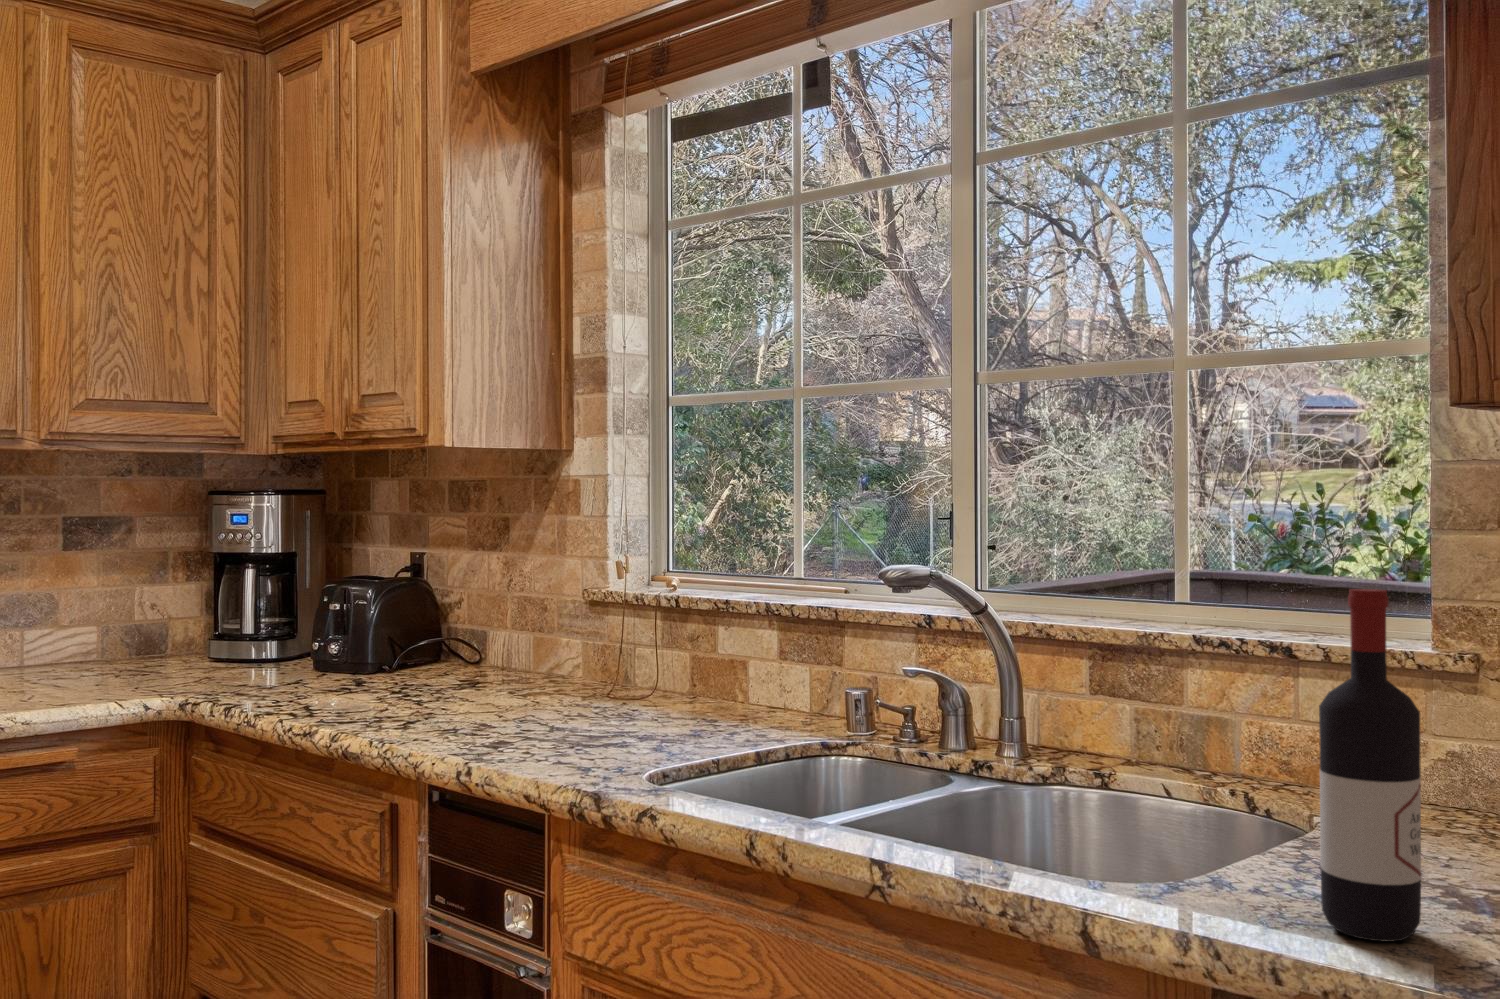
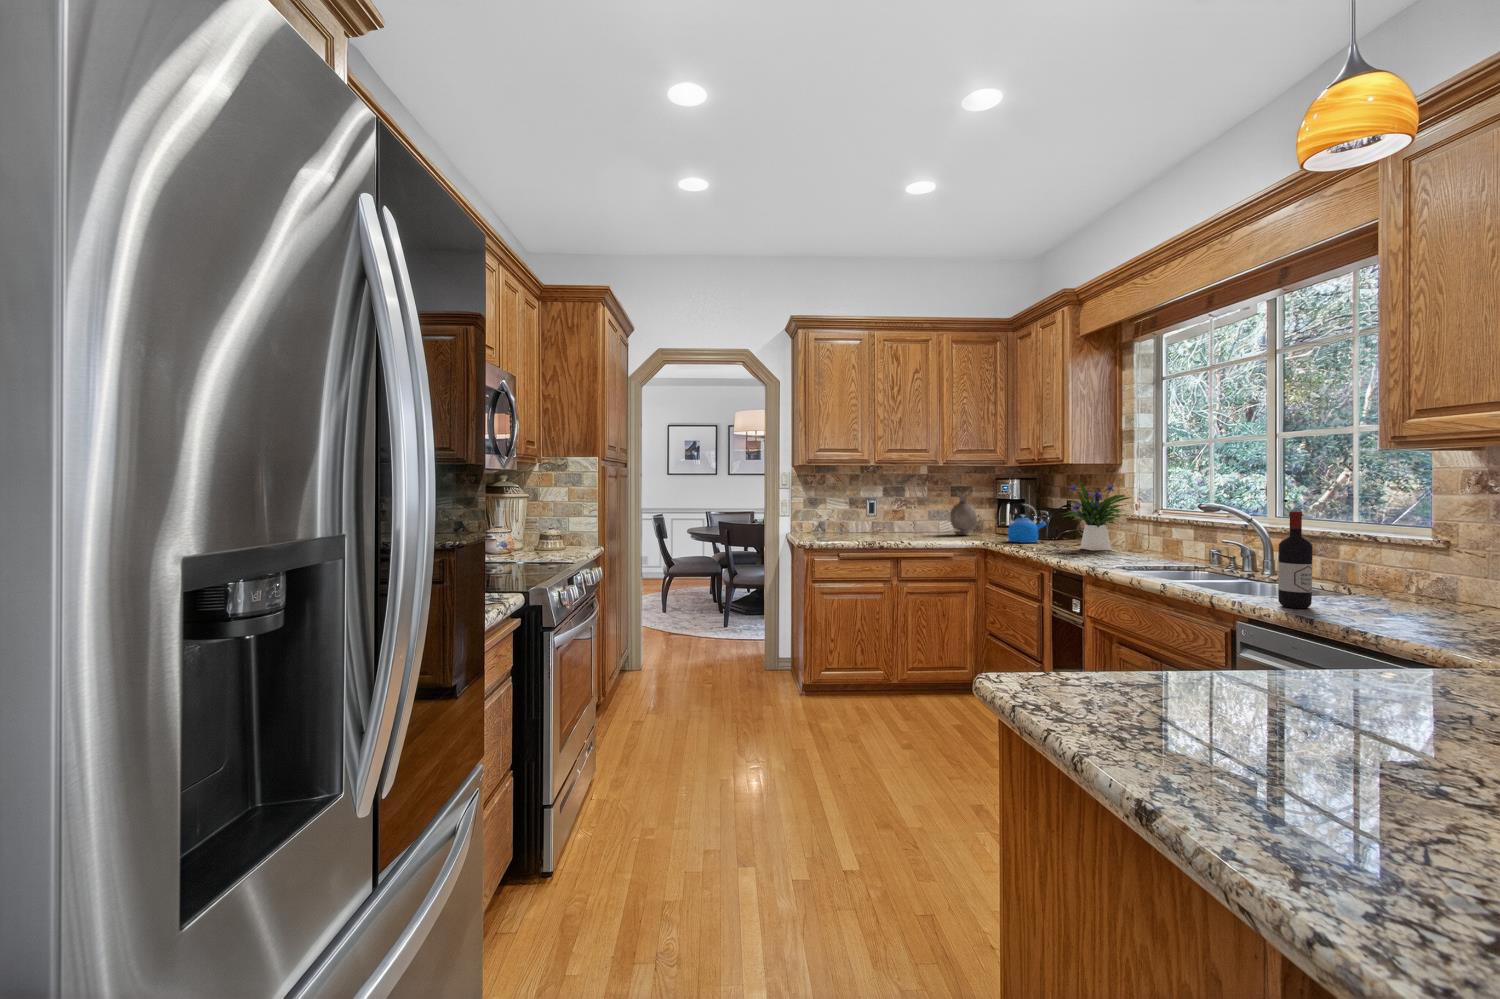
flower arrangement: none [420,490,625,705] -> present [1063,480,1131,550]
vase: none [32,539,160,672] -> present [950,495,978,535]
kettle: none [253,565,370,690] -> present [1008,504,1046,543]

